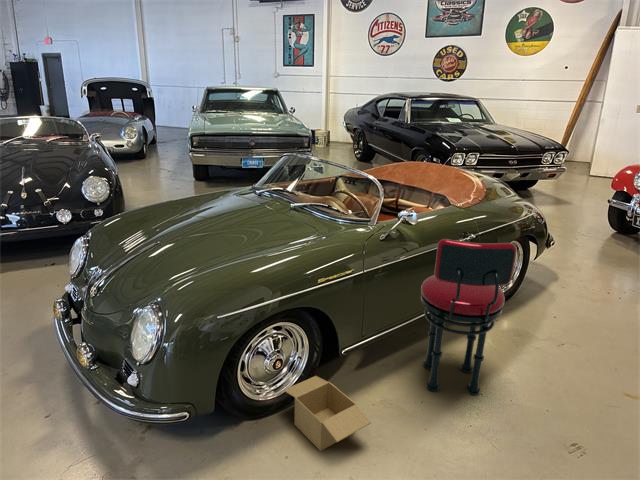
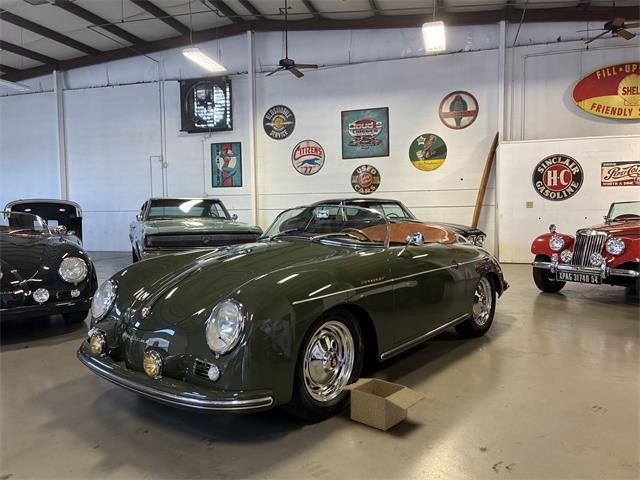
stool: present [421,239,516,396] -> none [431,241,508,388]

